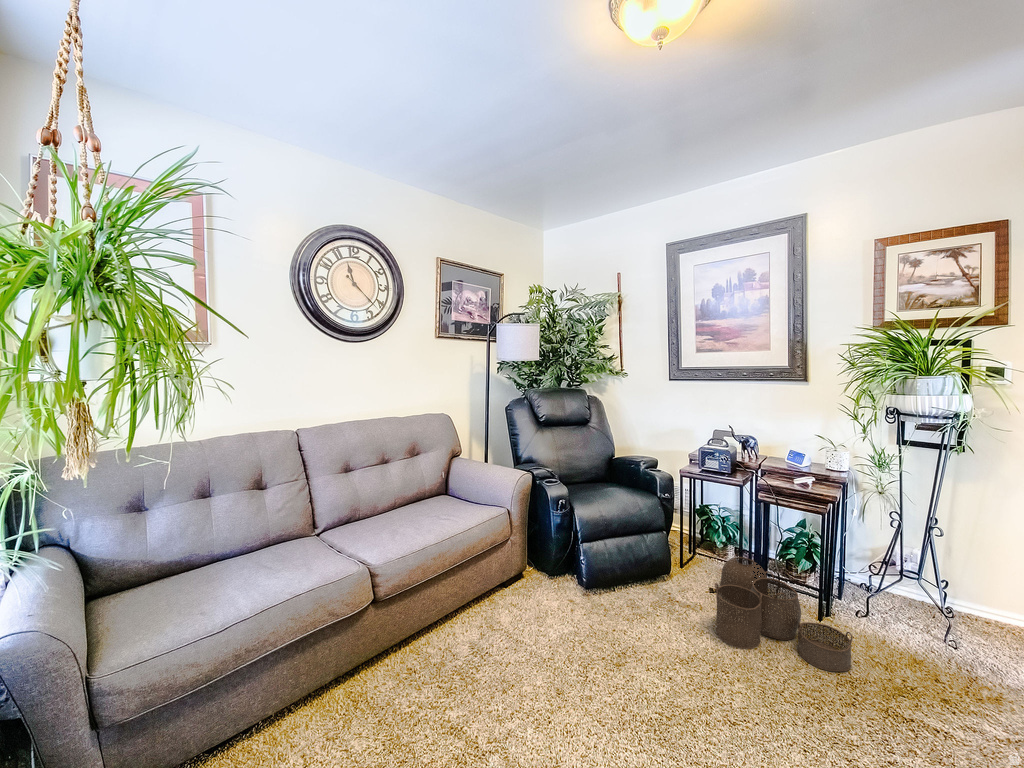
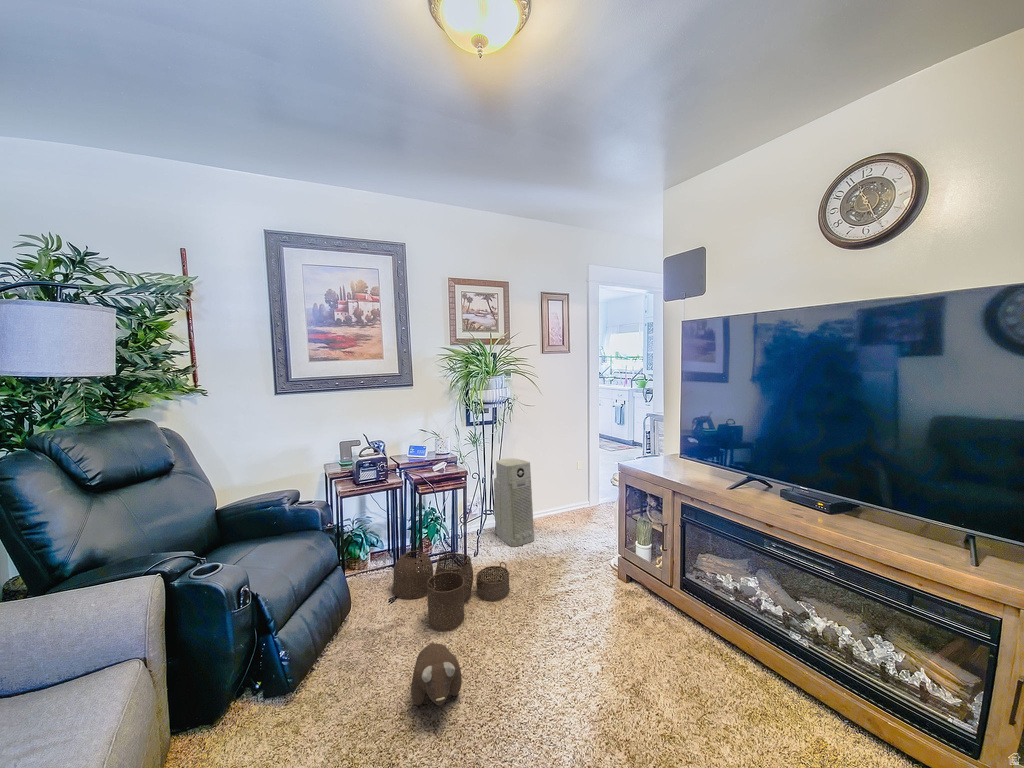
air purifier: none [930,510,1006,664] -> present [494,459,534,547]
plush toy: none [629,621,686,678] -> present [411,643,462,706]

